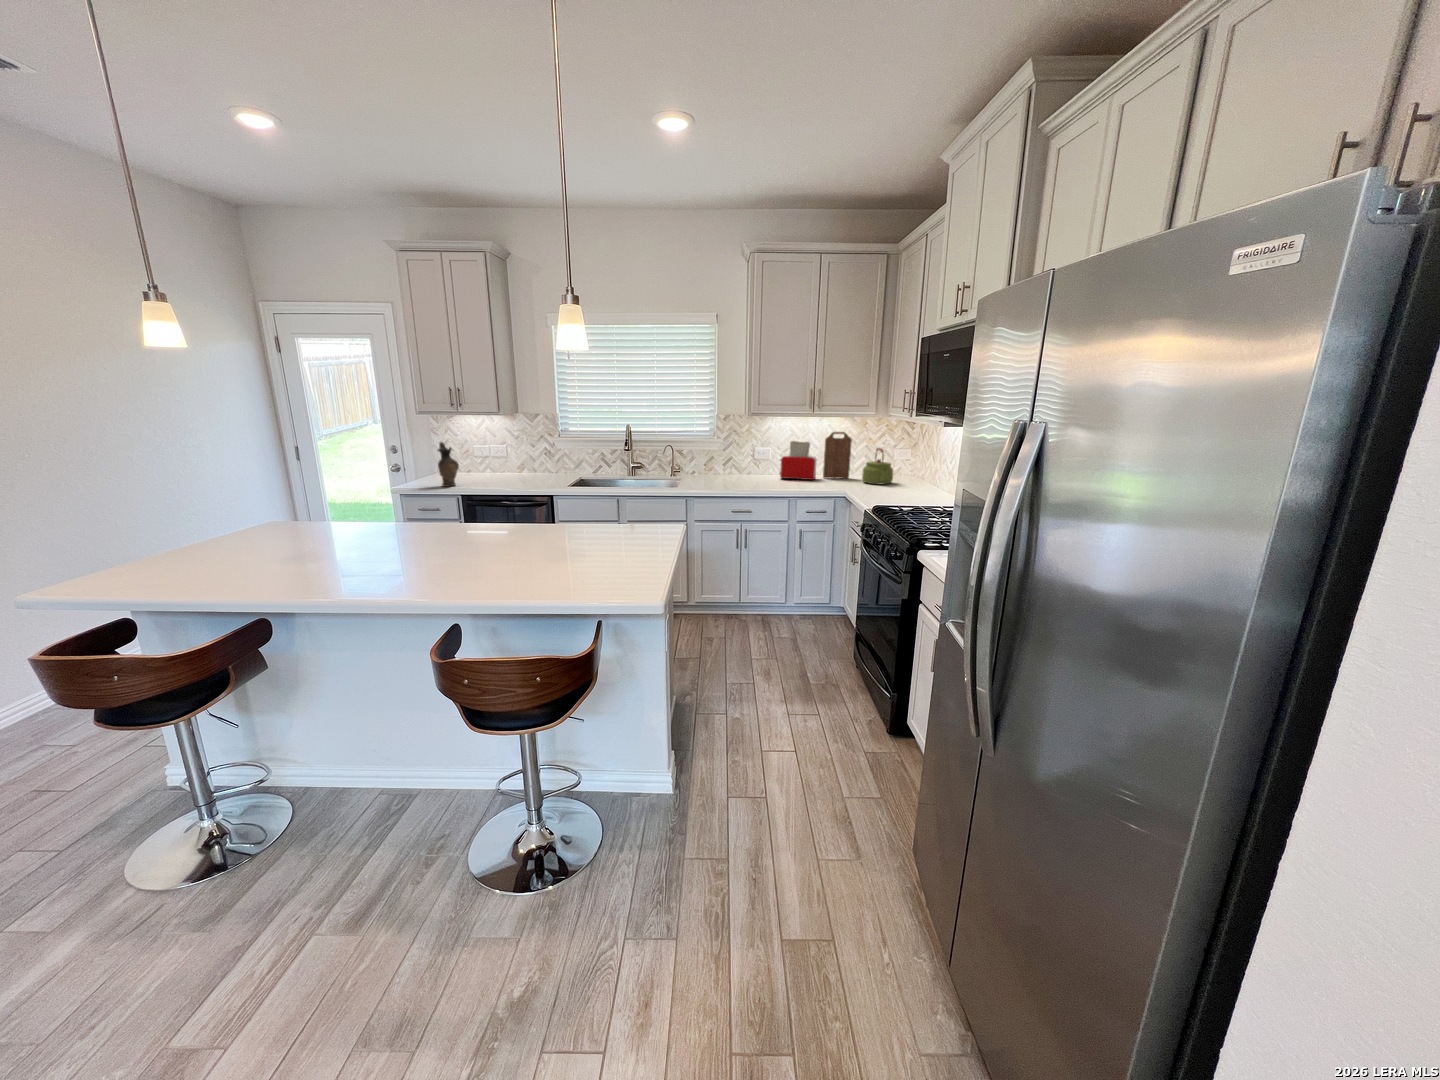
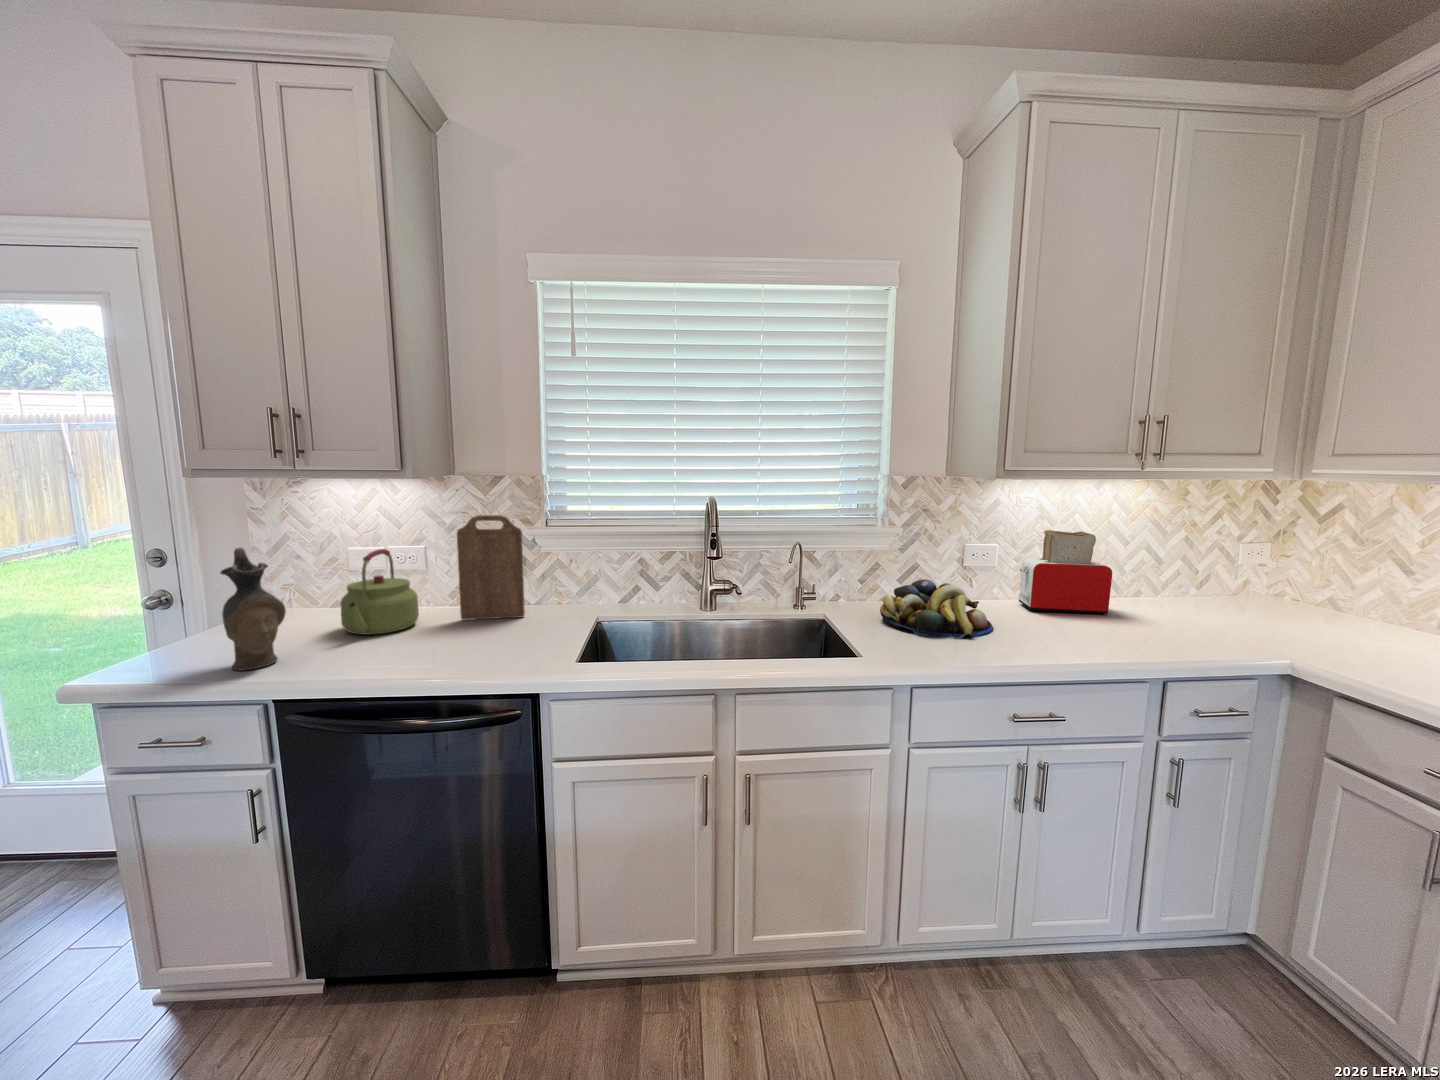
cutting board: present [823,432,852,478] -> present [457,515,525,620]
kettle: present [862,448,893,484] -> present [340,549,419,635]
fruit bowl: none [703,463,751,485] -> present [880,580,993,639]

